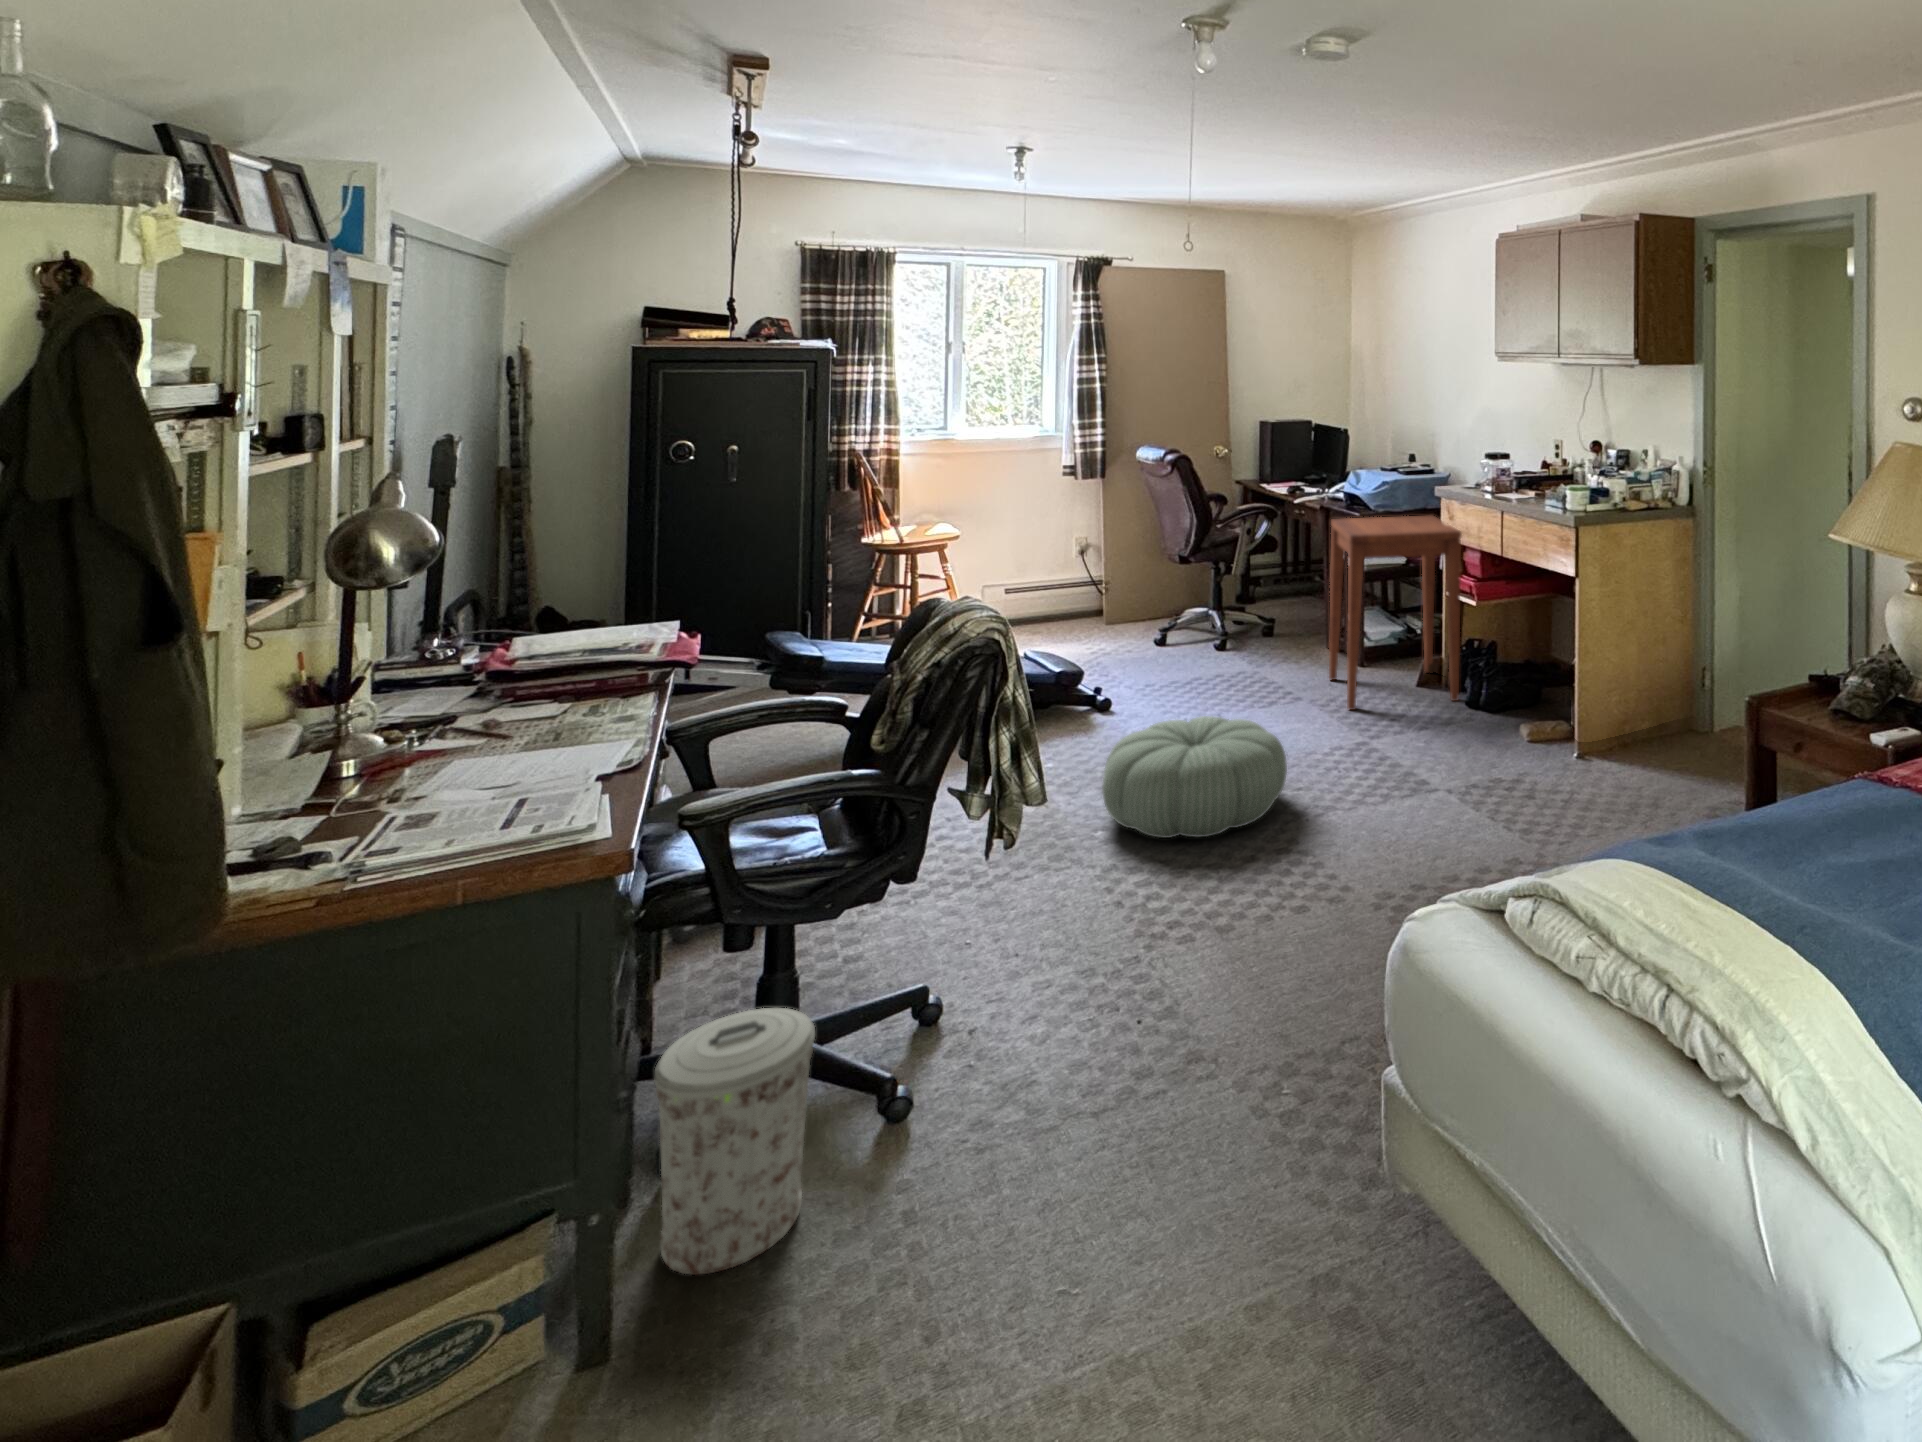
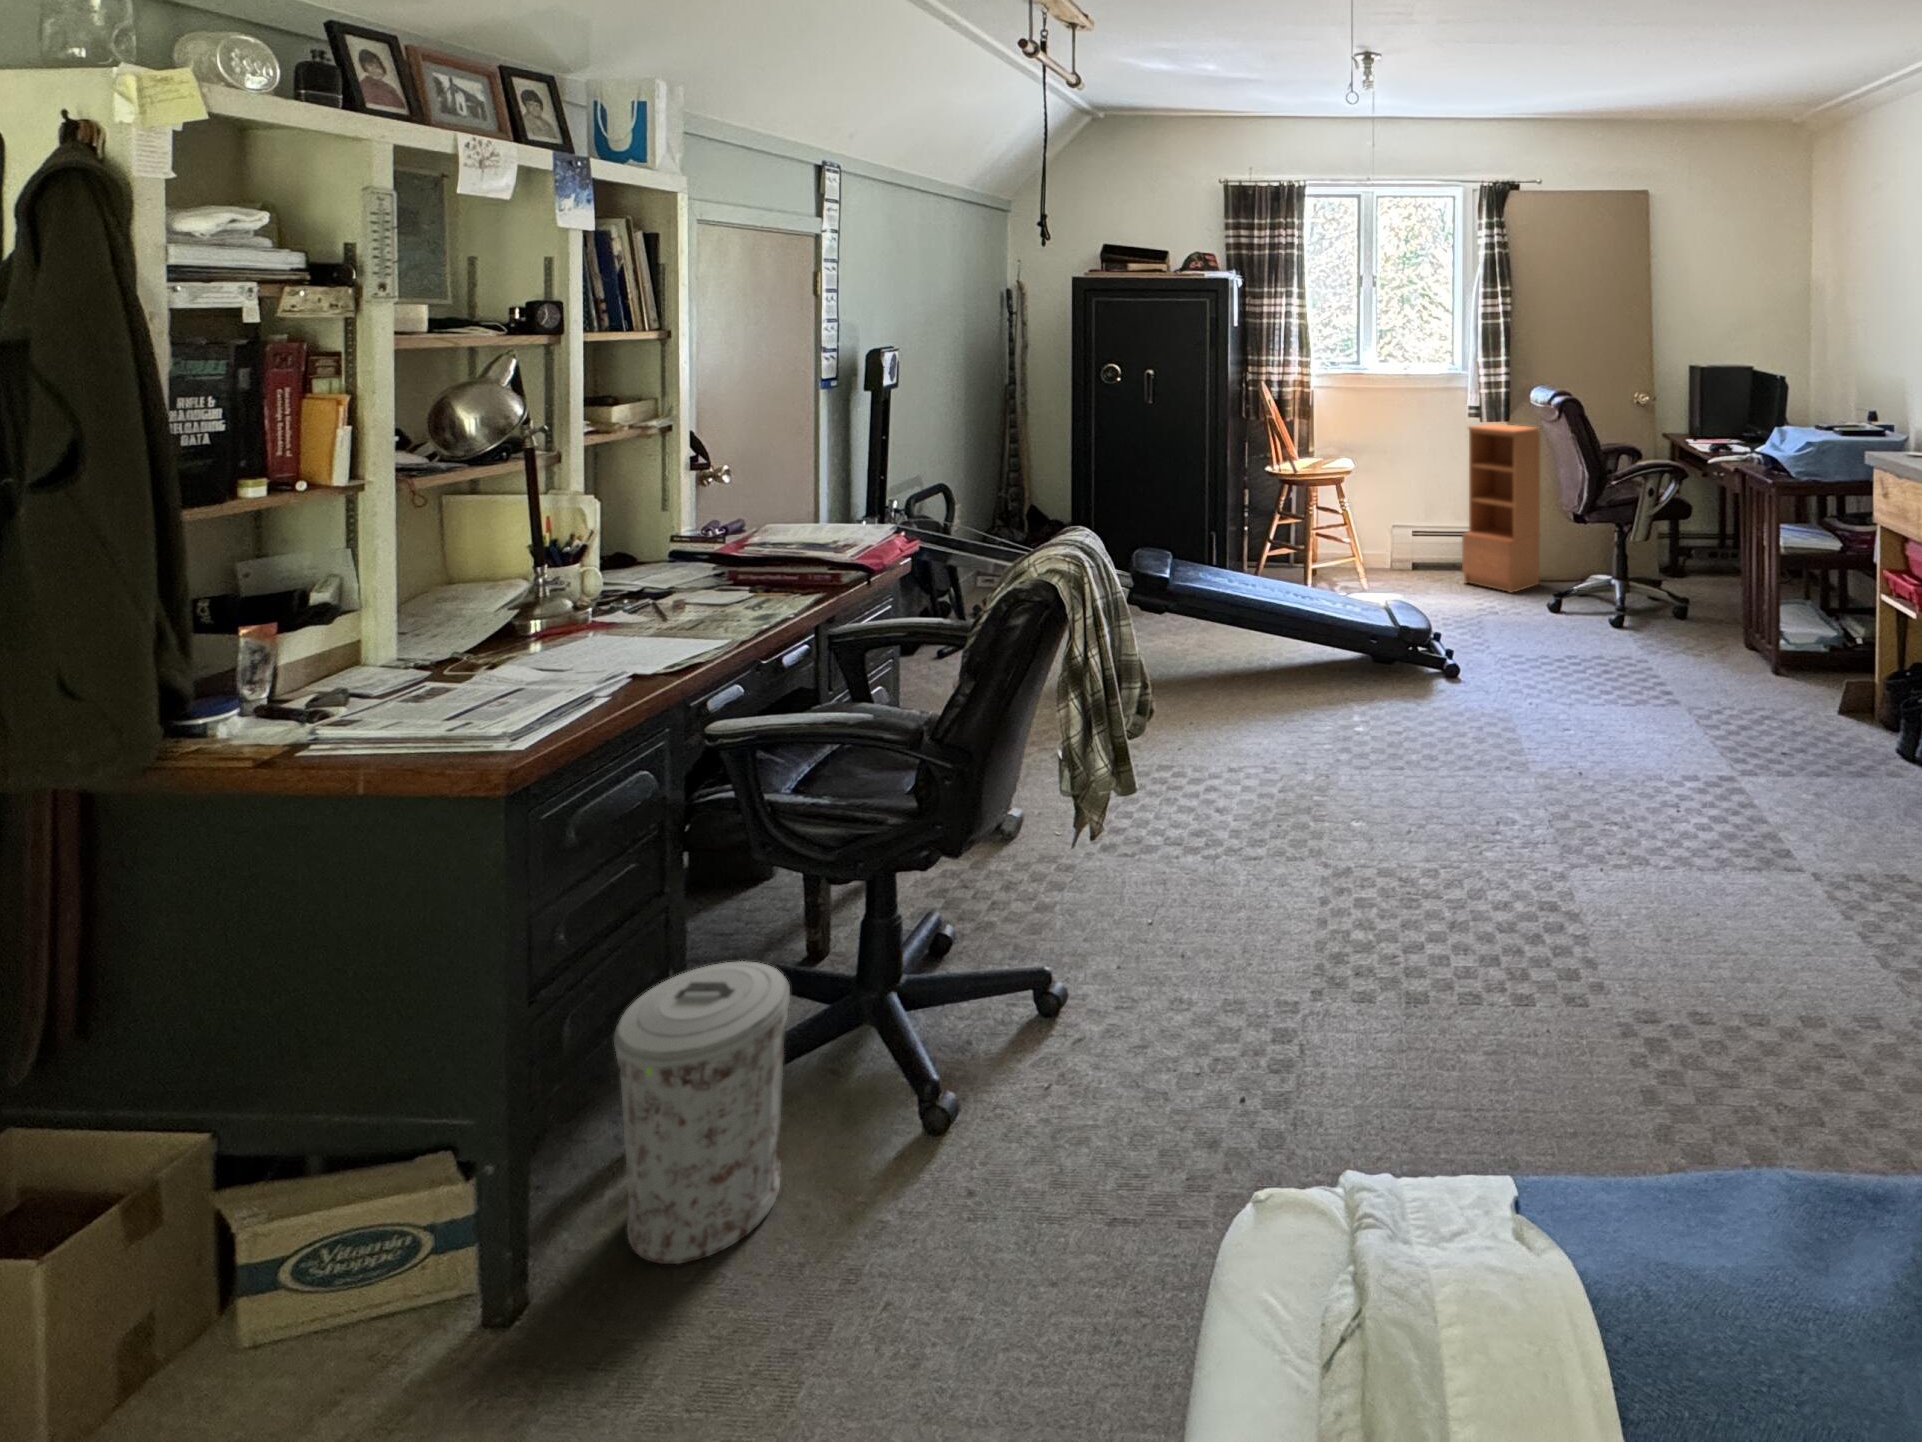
bookcase: none [1064,481,1141,638] -> present [1462,424,1540,593]
side table: present [1329,515,1462,710] -> none [1722,482,1891,744]
pouf: present [1102,716,1287,838] -> none [1359,702,1582,859]

